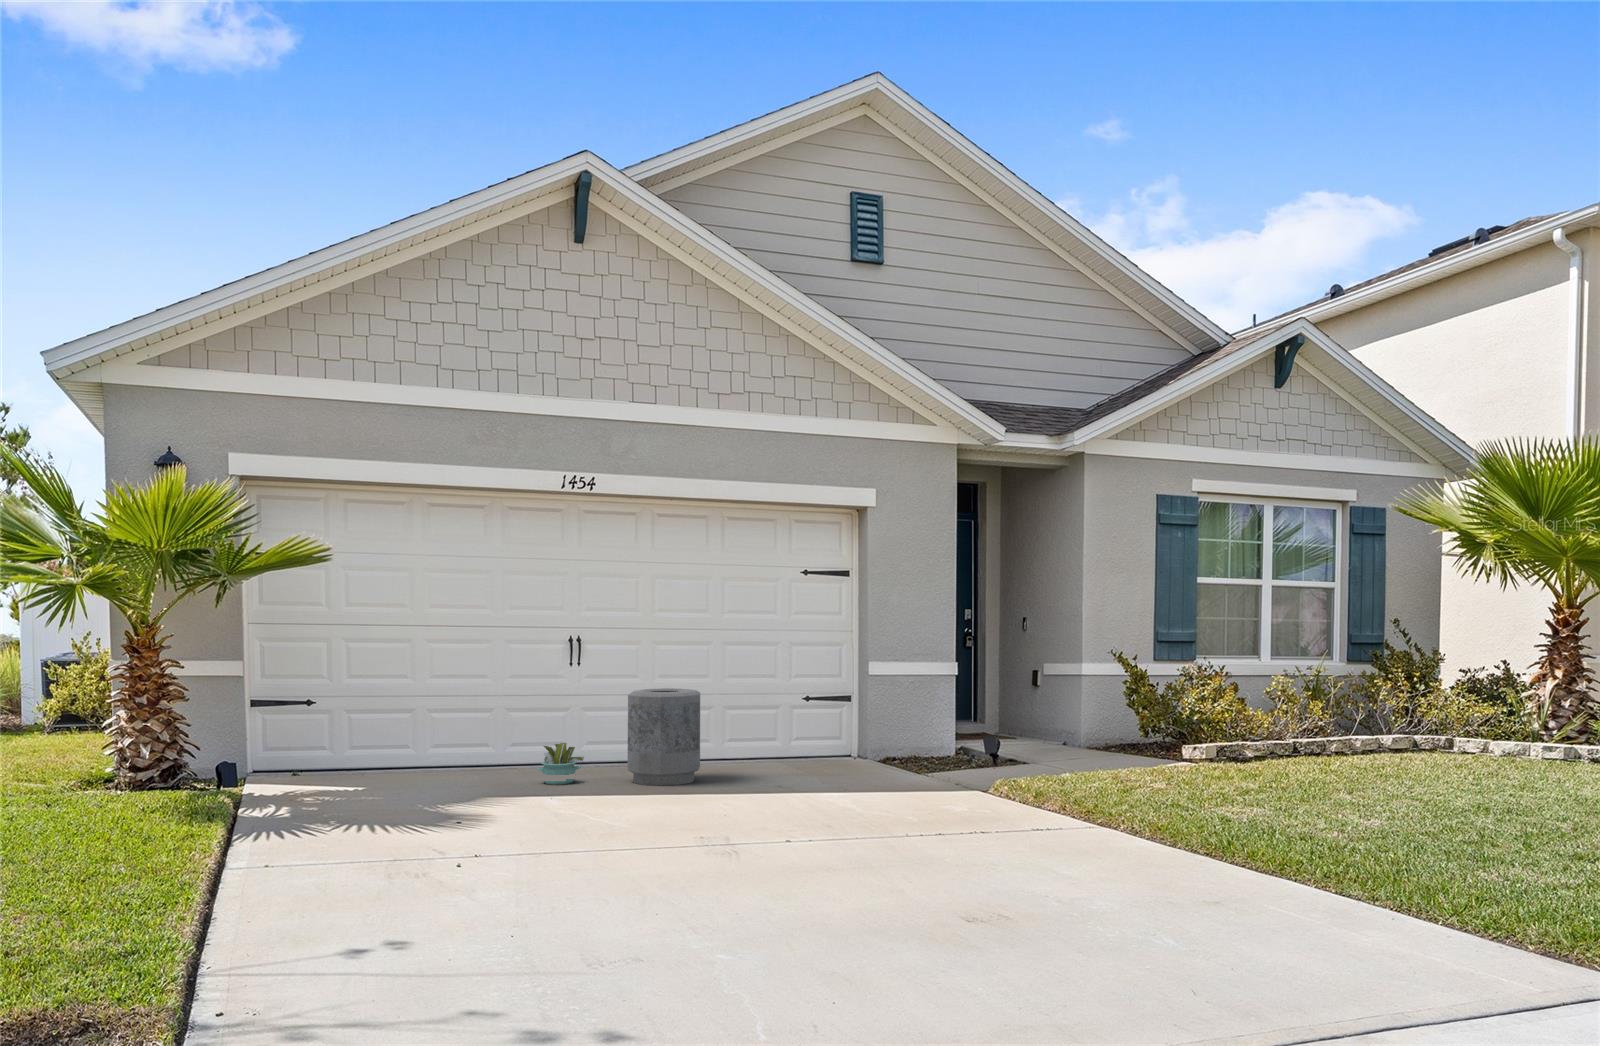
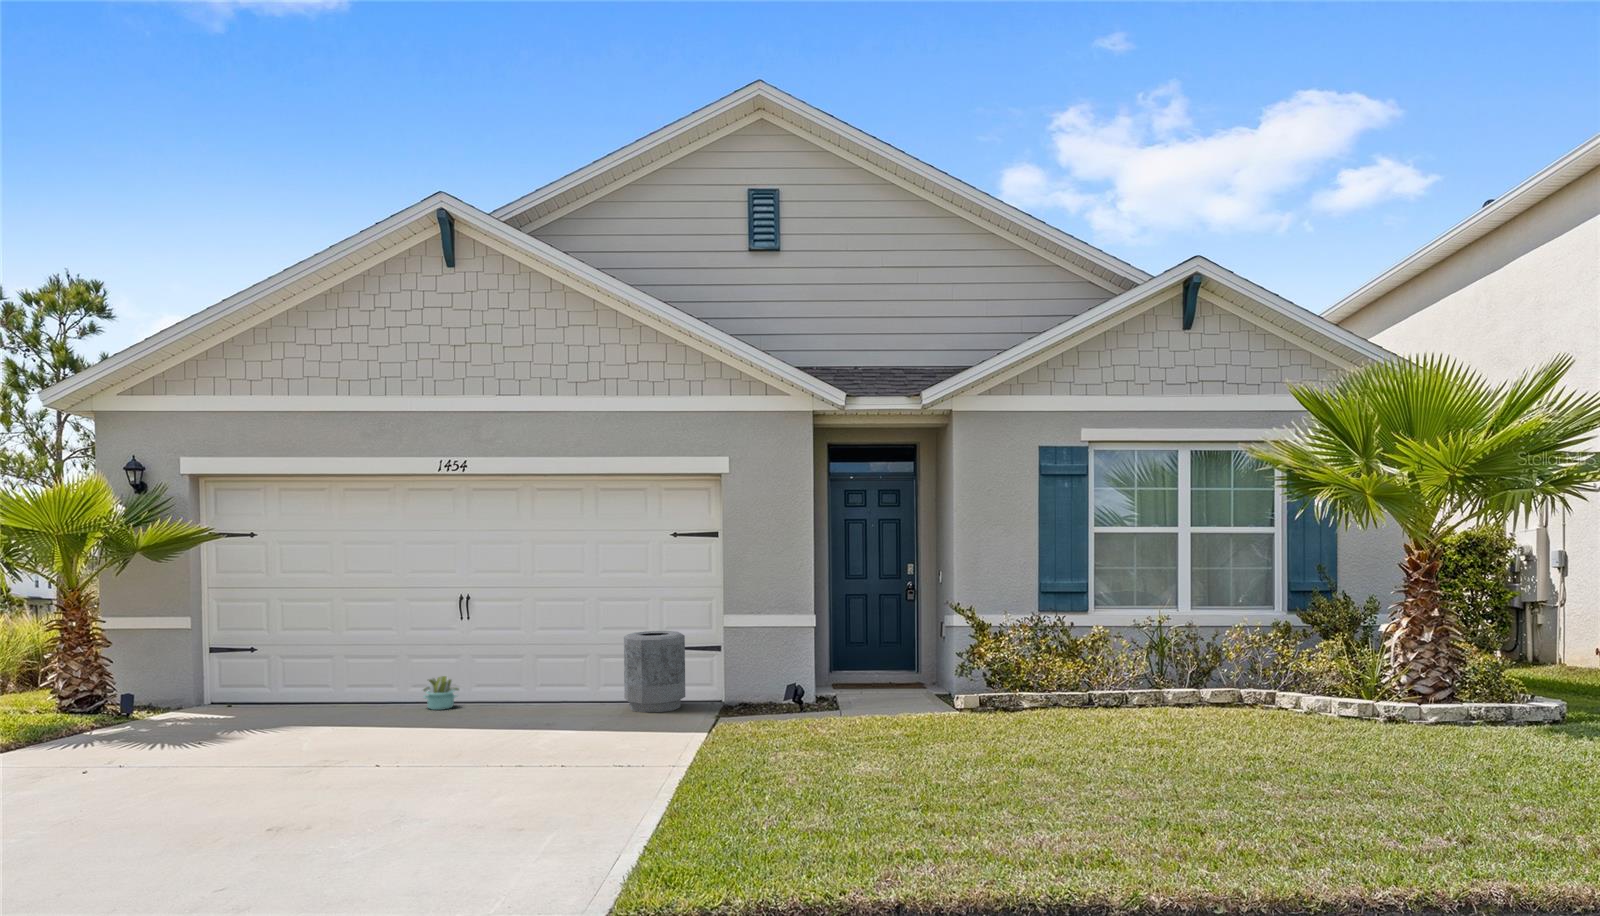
trash can: present [627,688,700,785] -> present [624,631,685,712]

